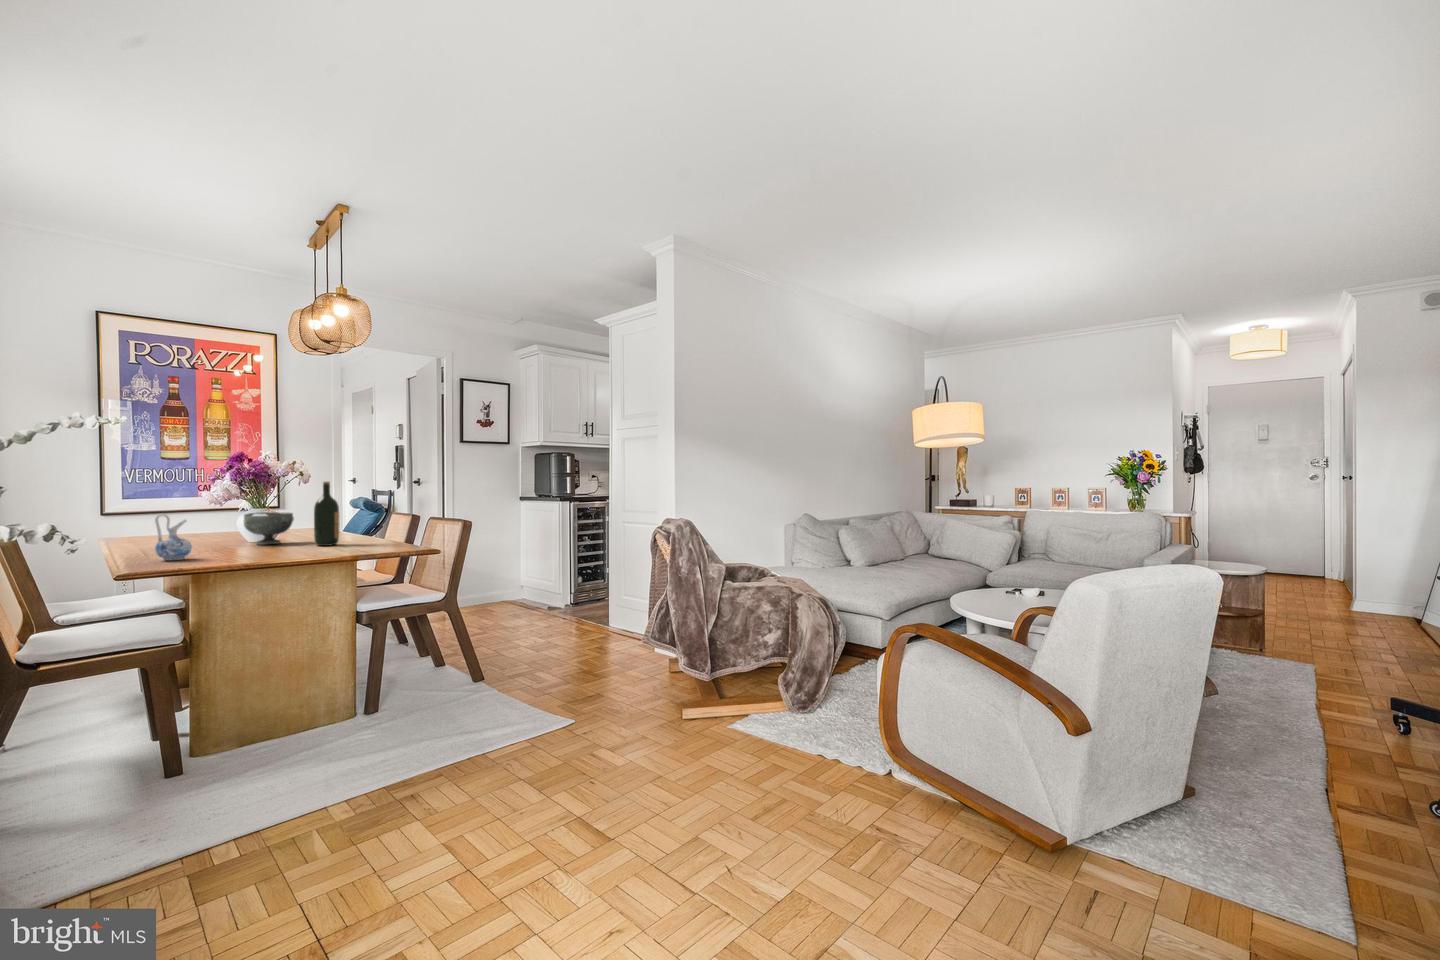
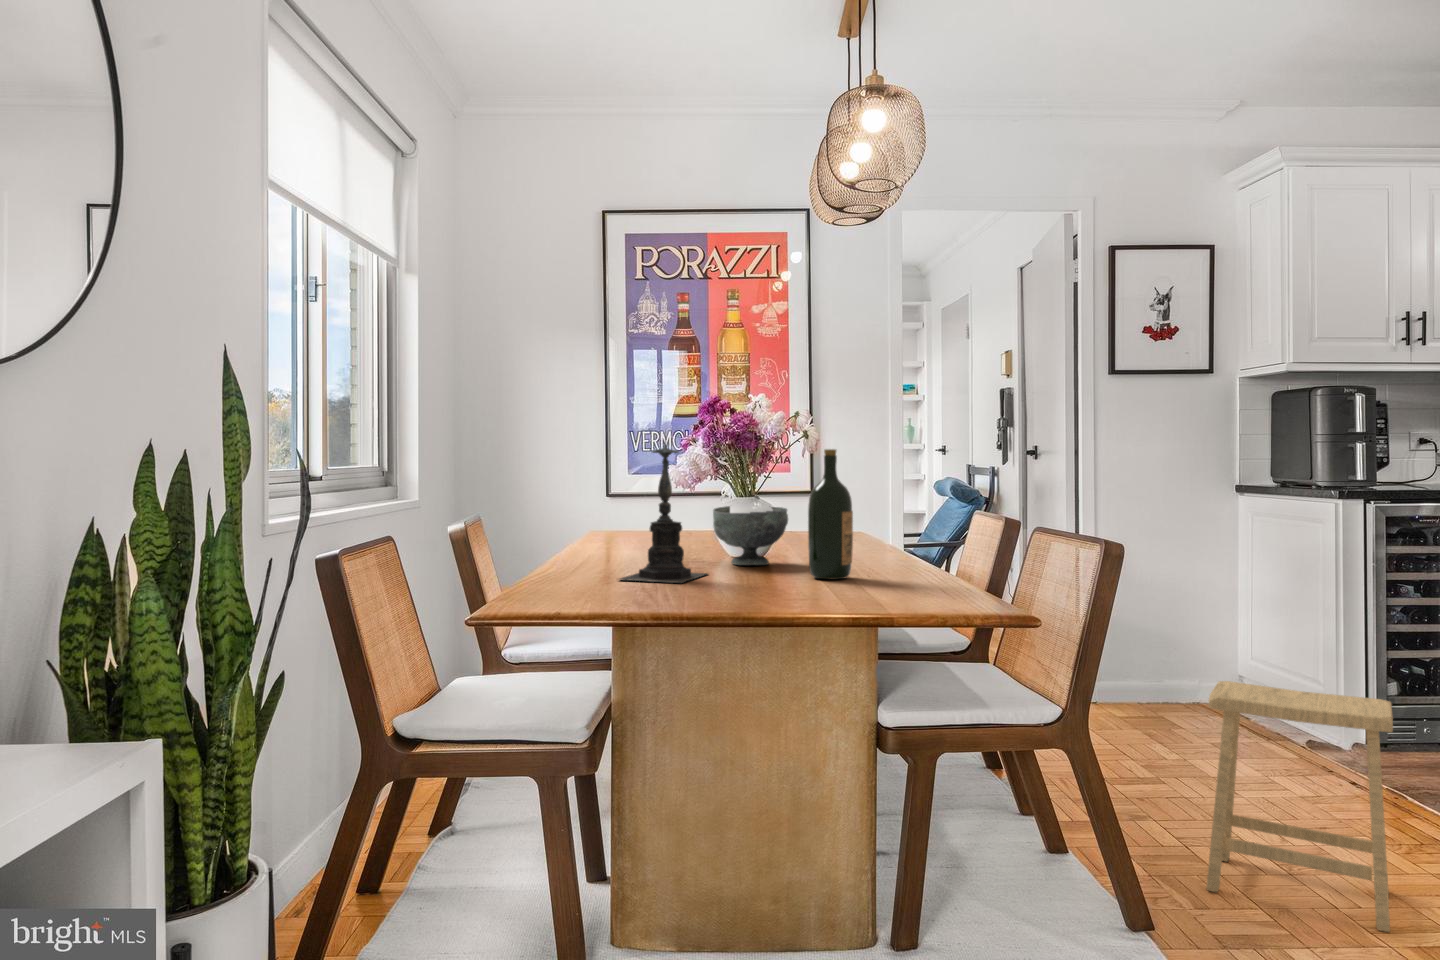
candle holder: none [191,471,250,555] -> present [620,441,706,583]
ceramic pitcher: present [155,514,192,560] -> none [554,506,605,590]
footstool: none [505,575,571,662] -> present [1206,681,1393,932]

